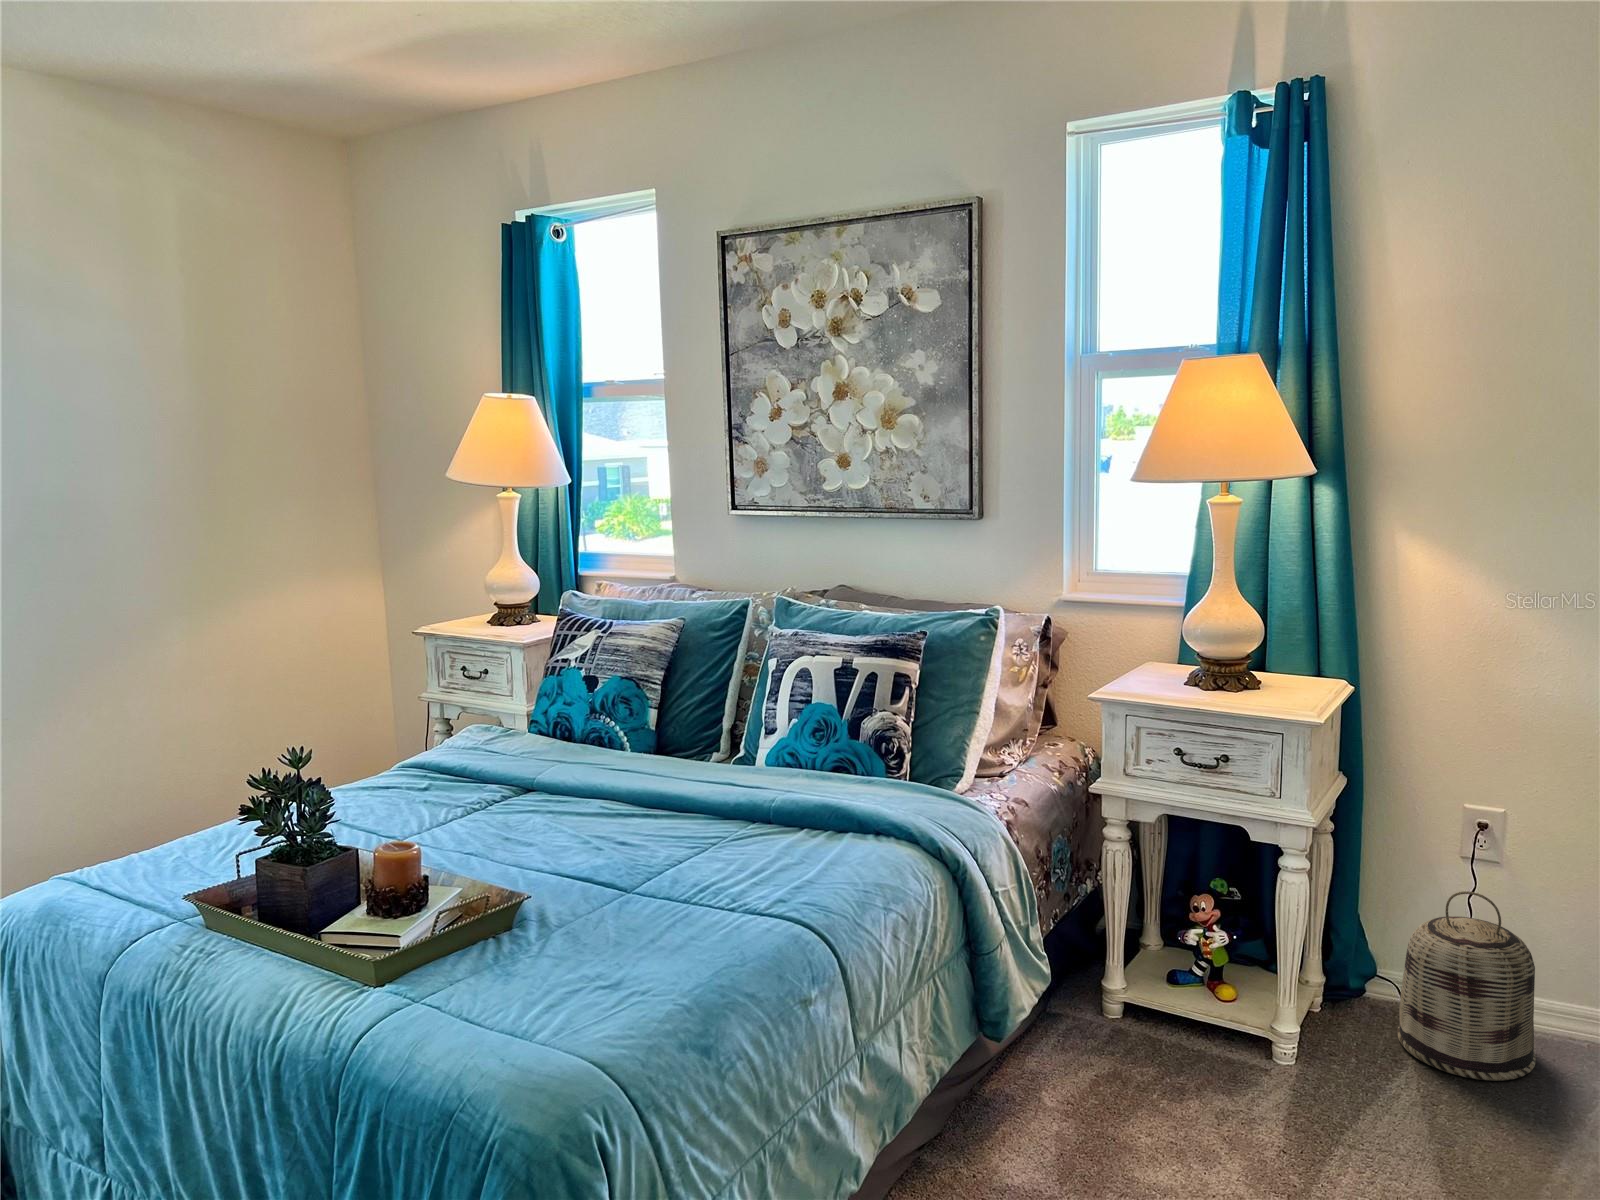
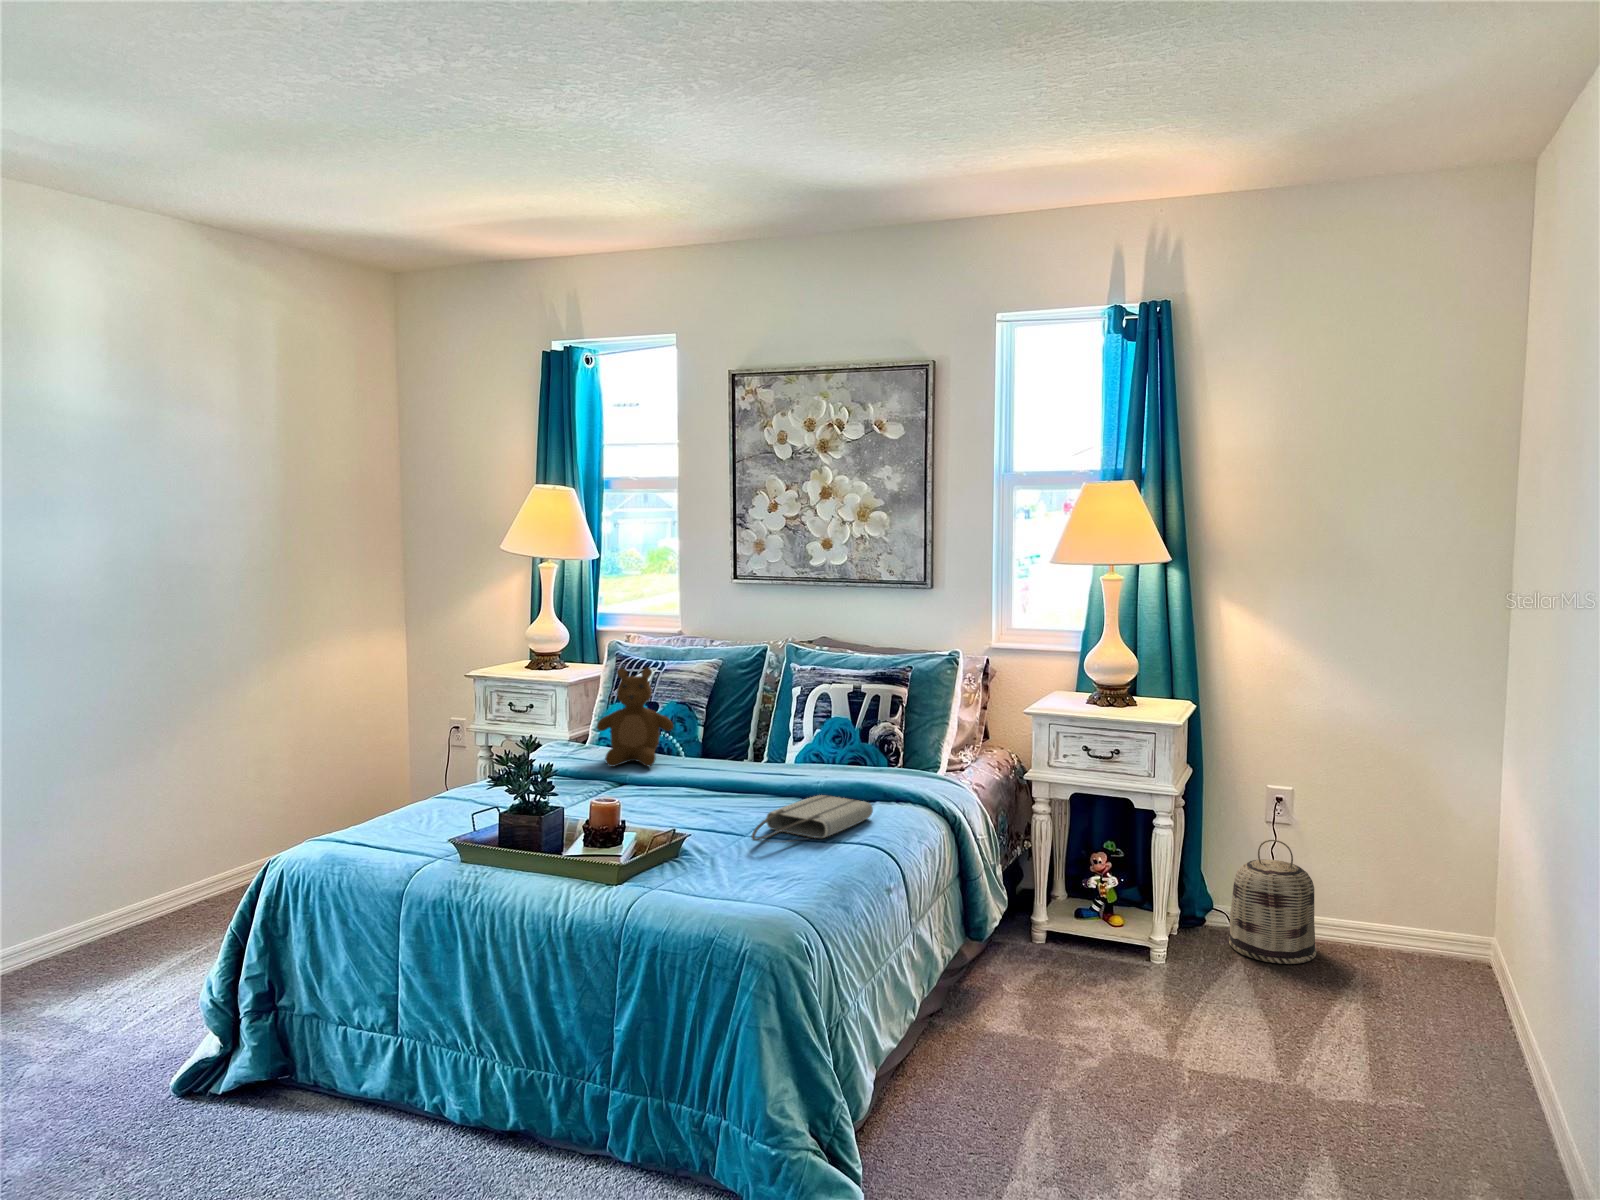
teddy bear: none [512,633,611,766] -> present [597,668,673,767]
tote bag: none [612,827,824,914] -> present [752,795,873,842]

